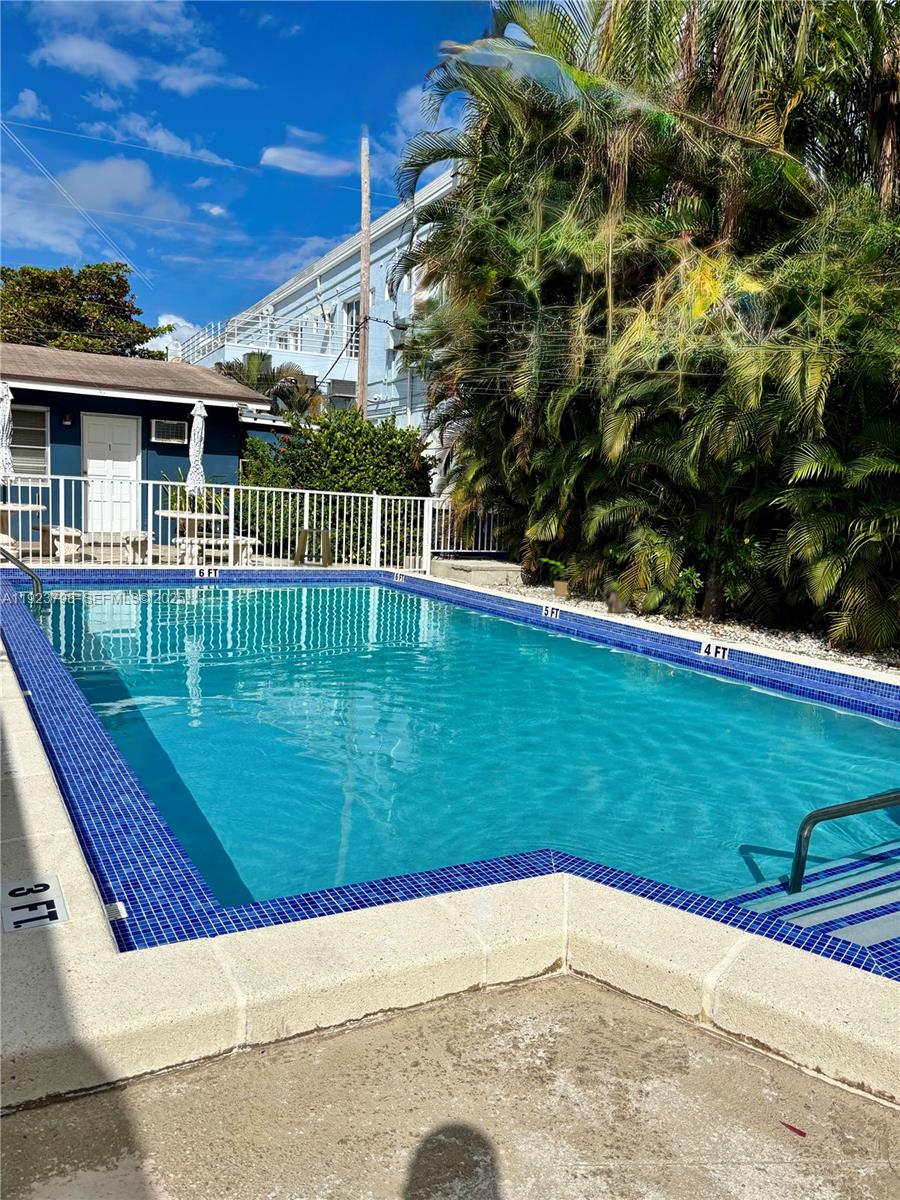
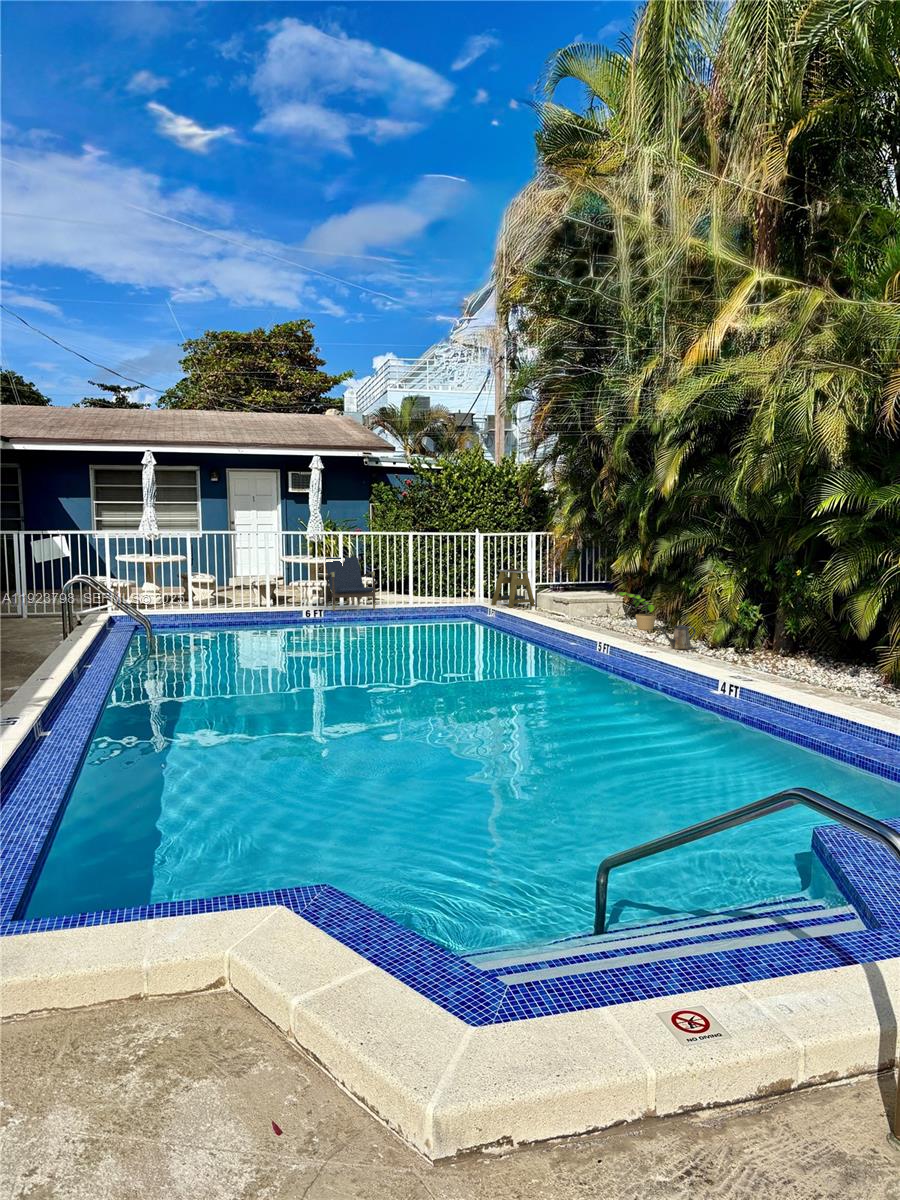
lounge chair: none [215,513,272,570] -> present [325,557,376,611]
side table: present [294,528,333,567] -> present [491,569,535,608]

